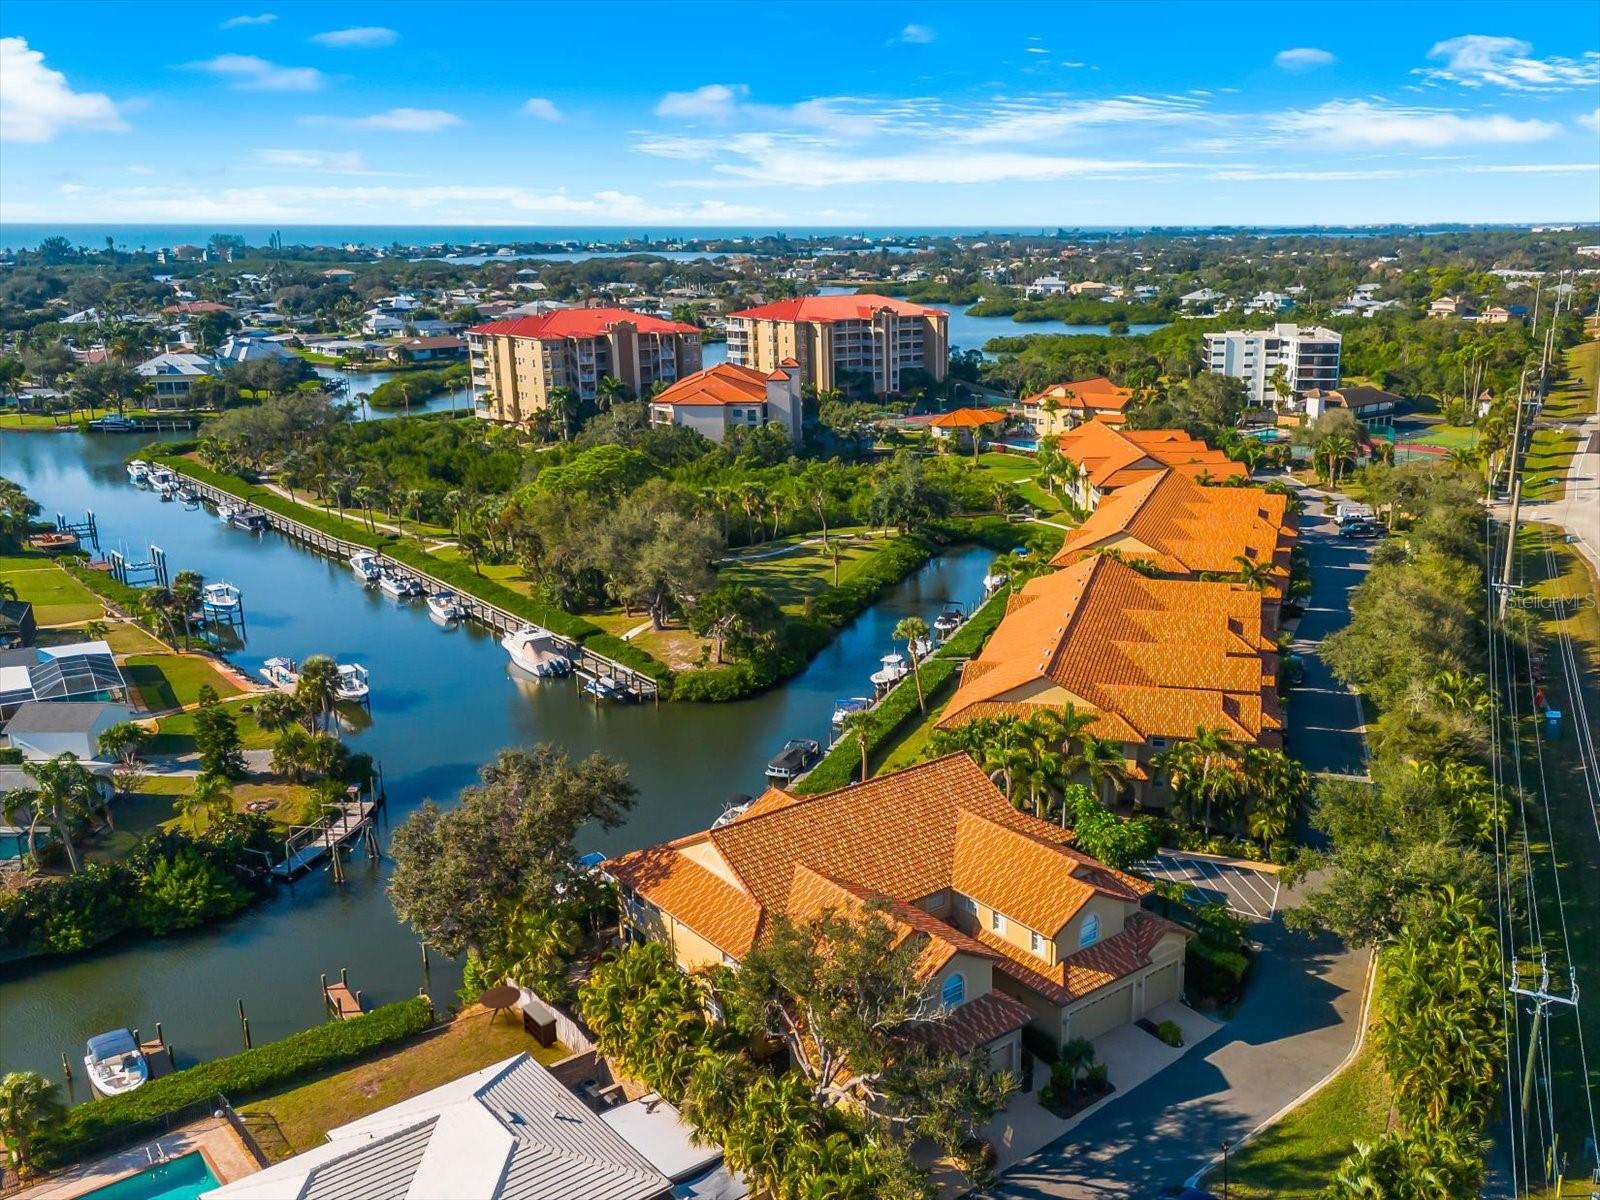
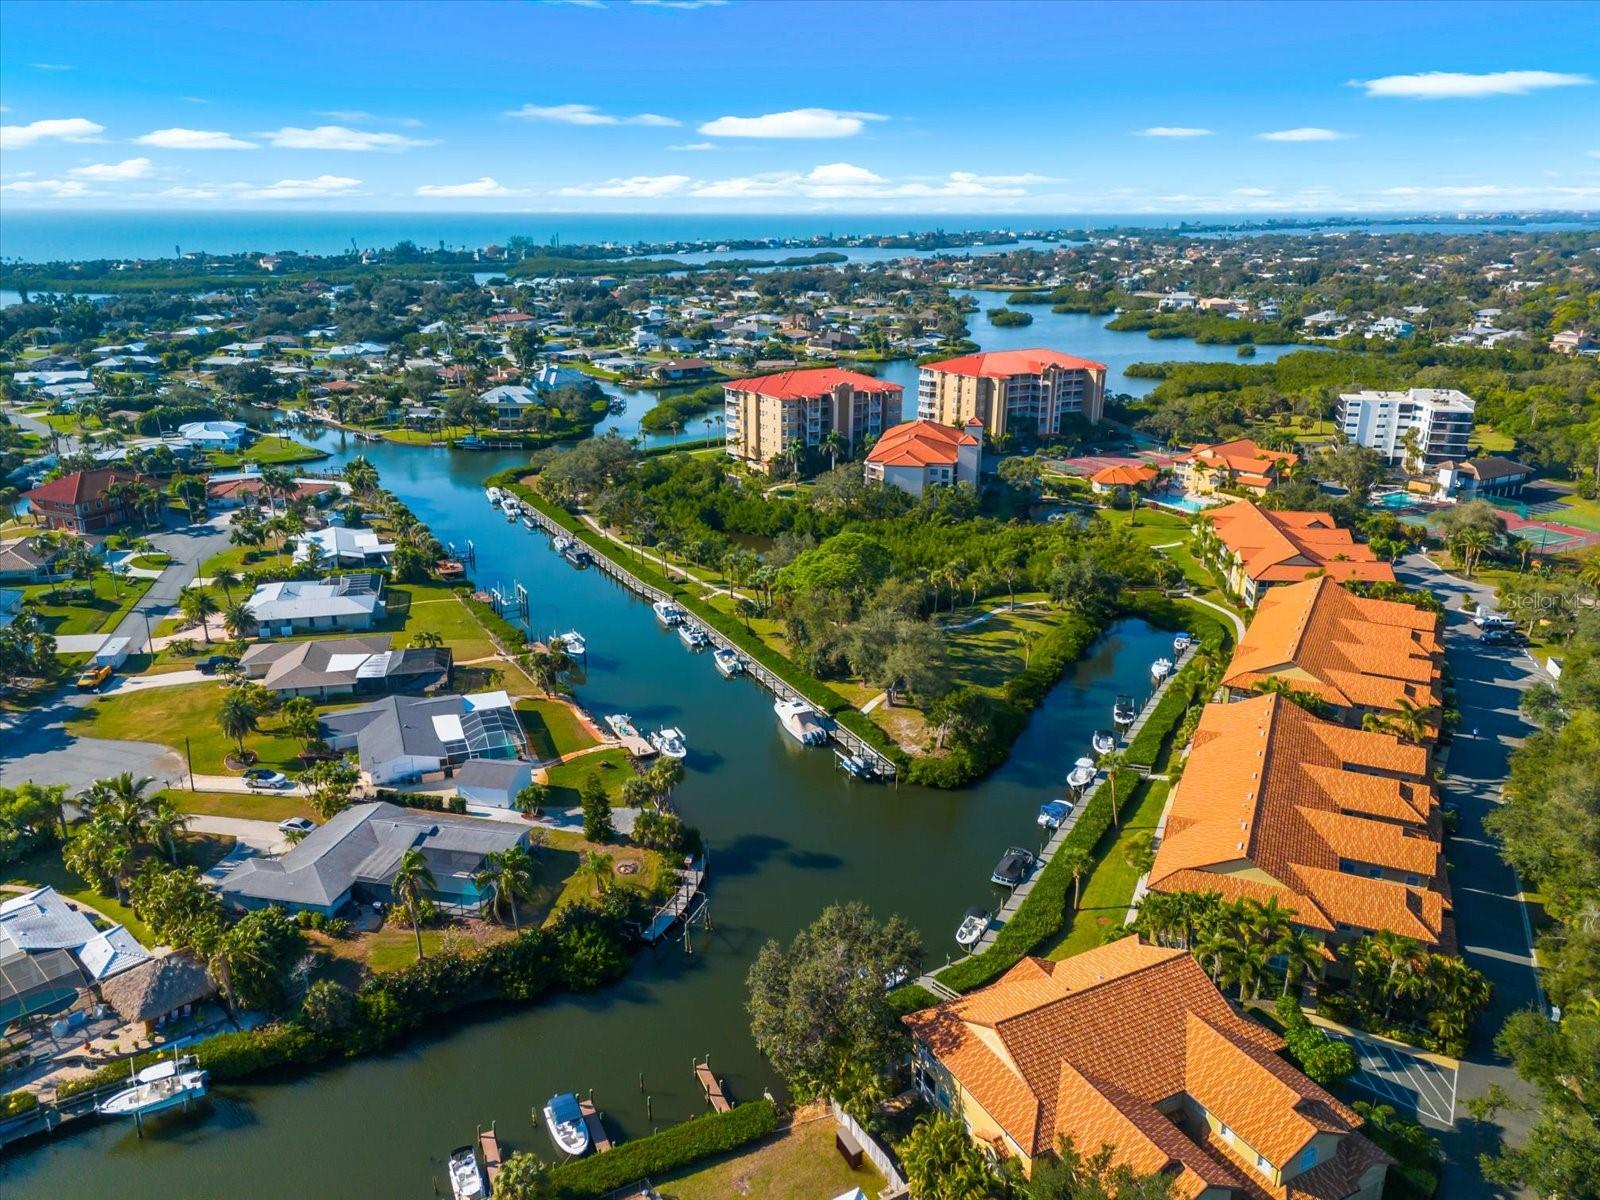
round table: present [480,986,521,1026] -> none [803,1103,833,1139]

